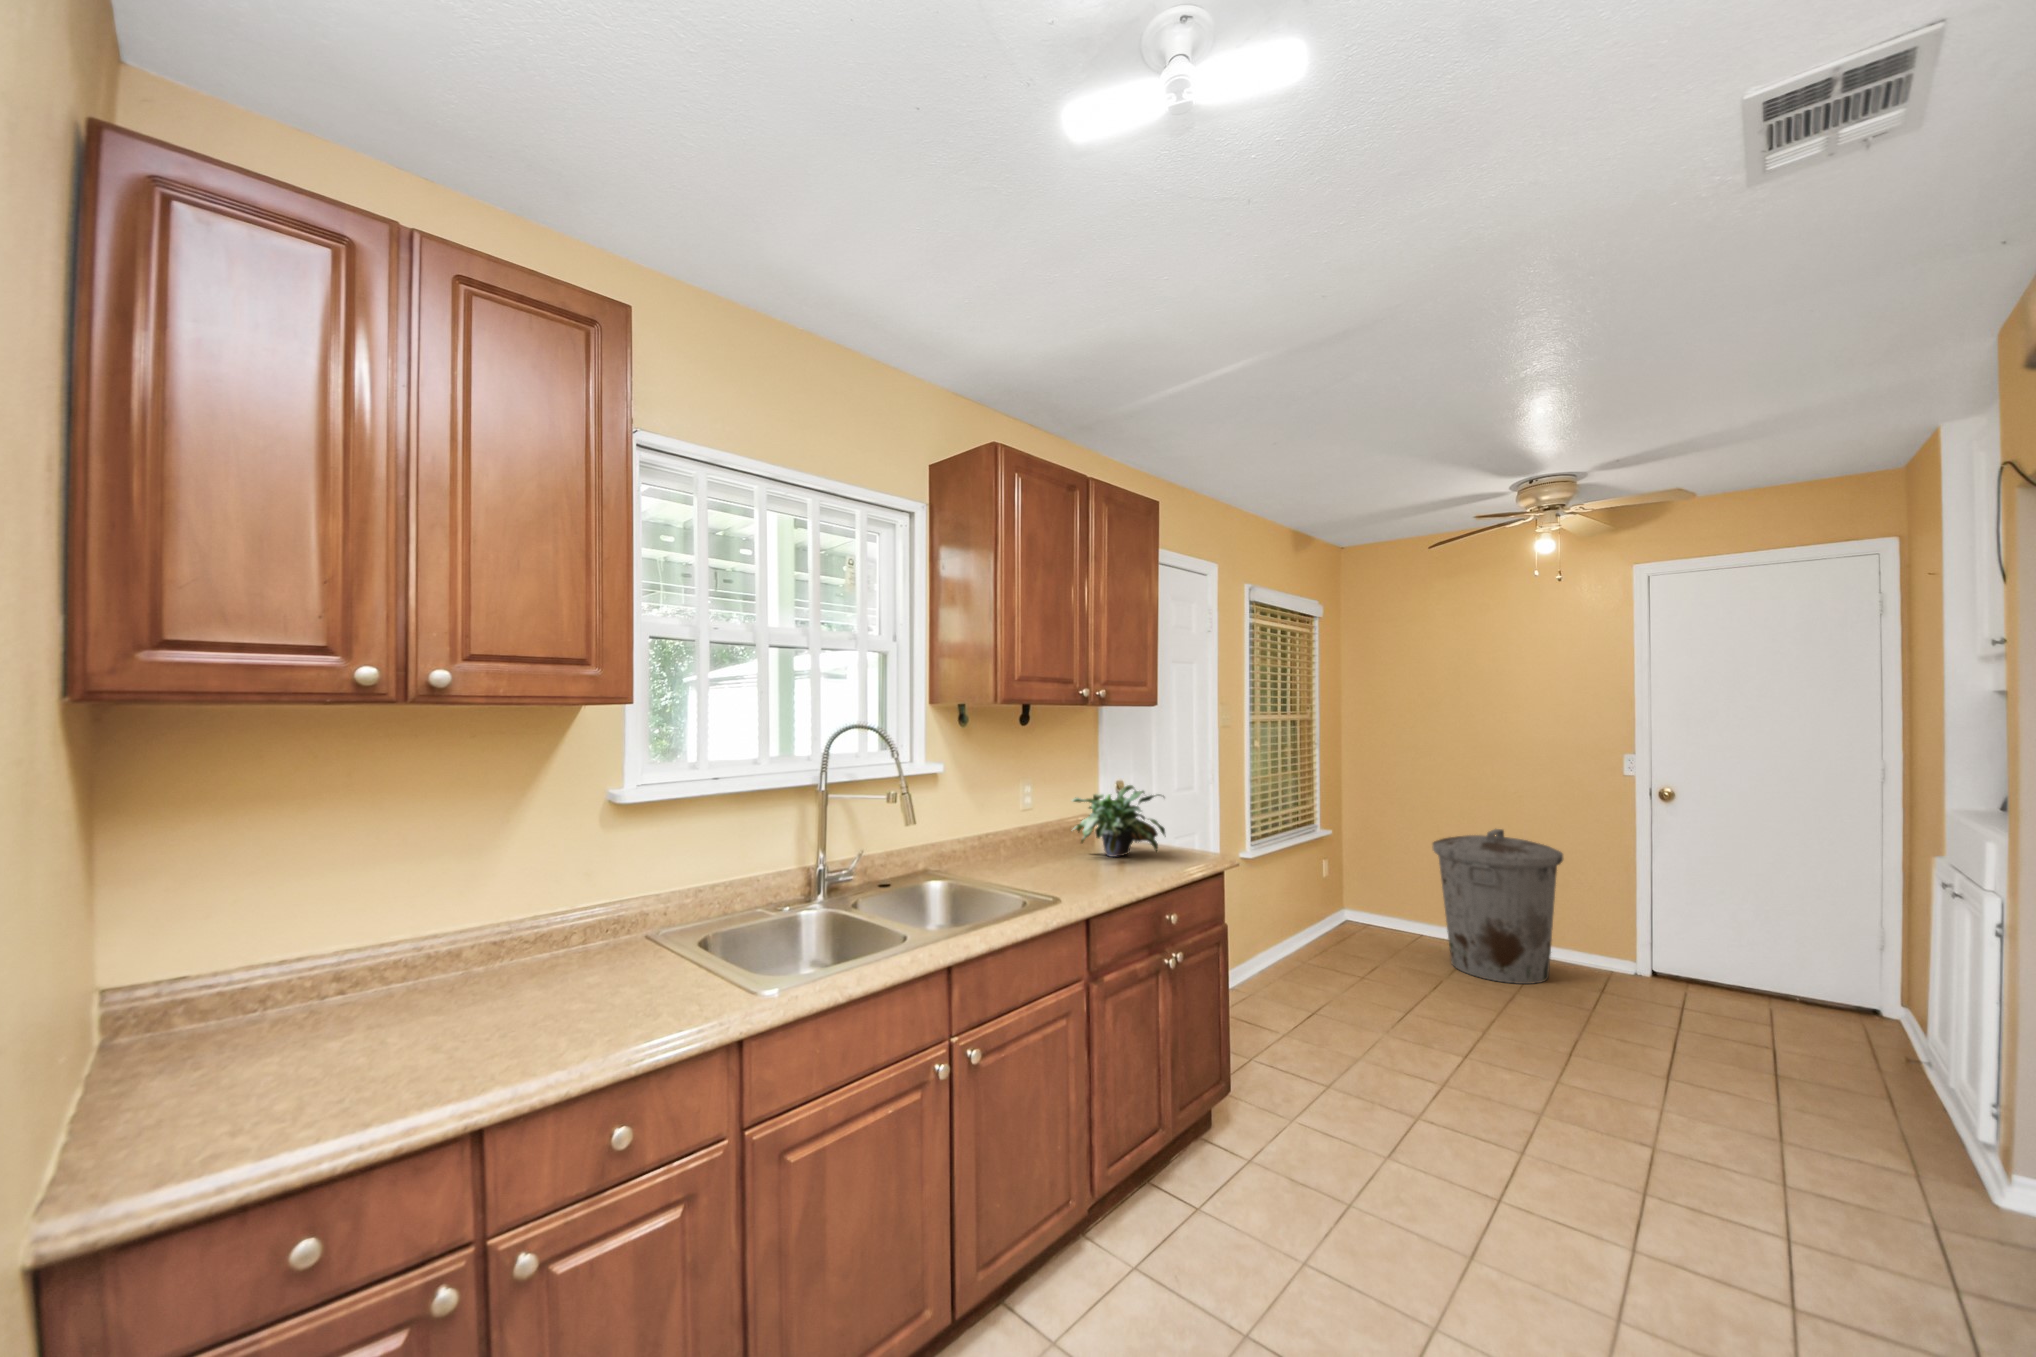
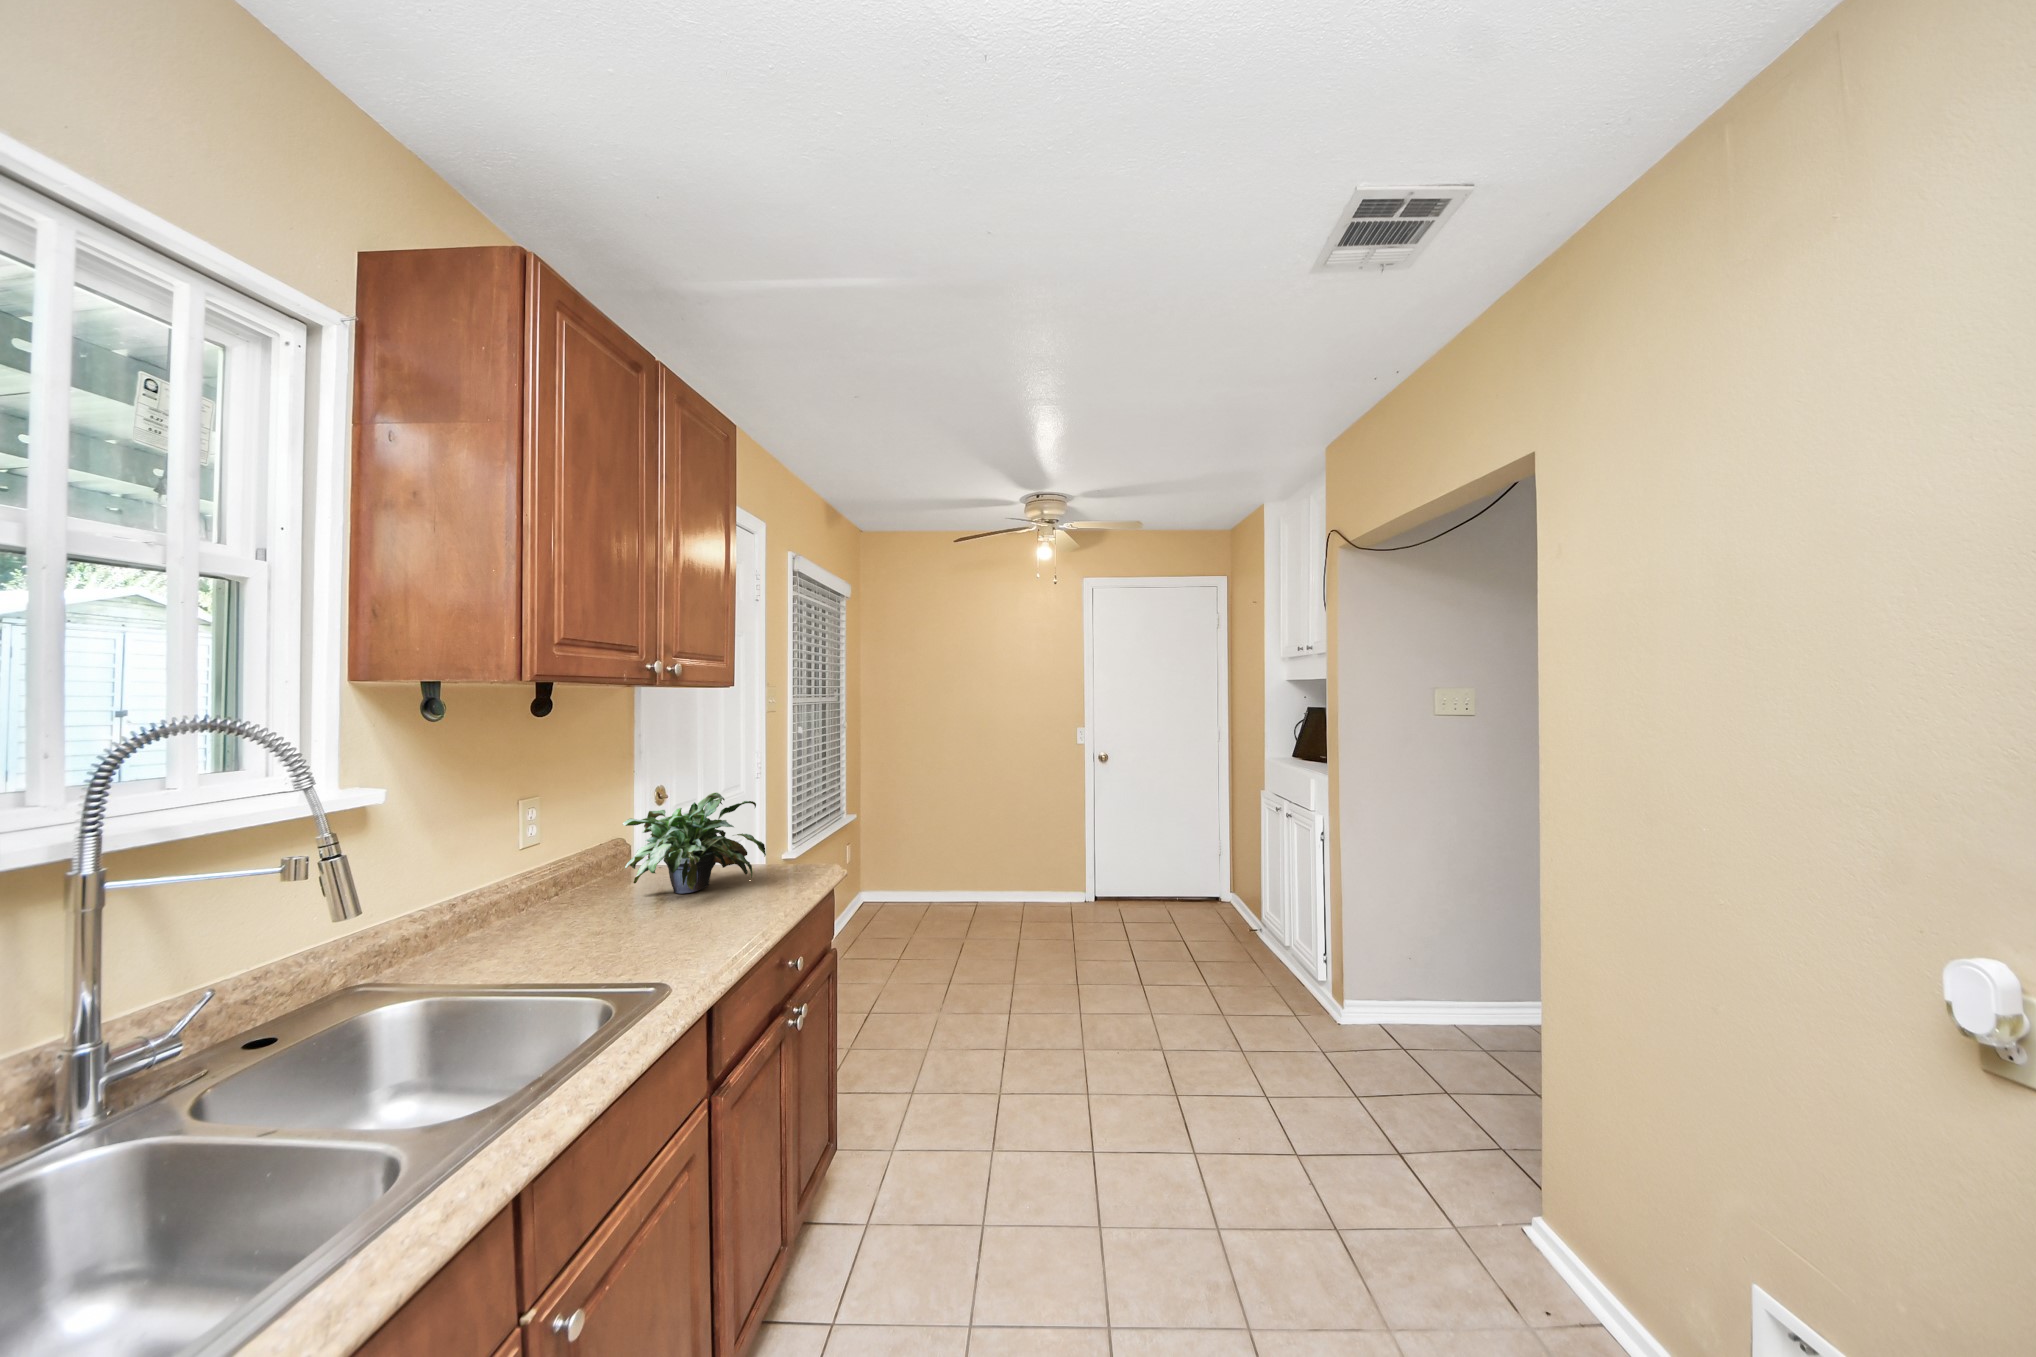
trash can: present [1433,829,1563,984] -> none [947,798,1045,933]

